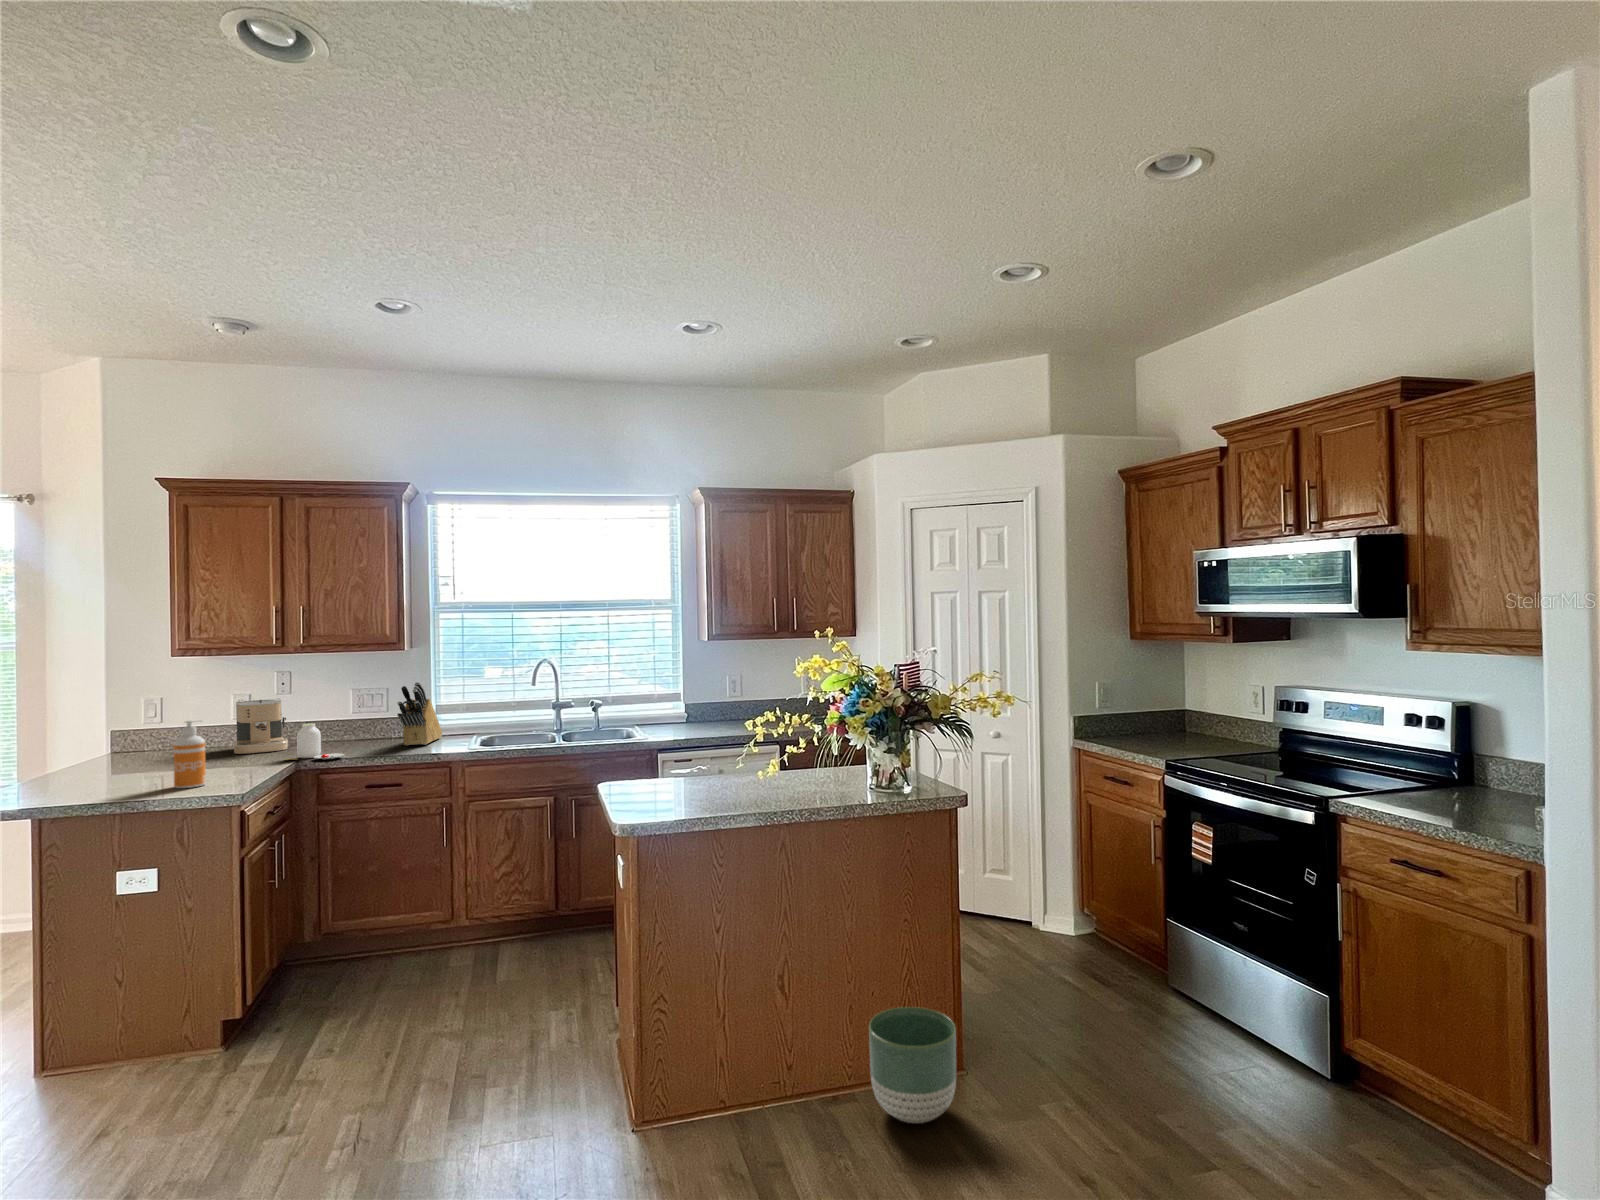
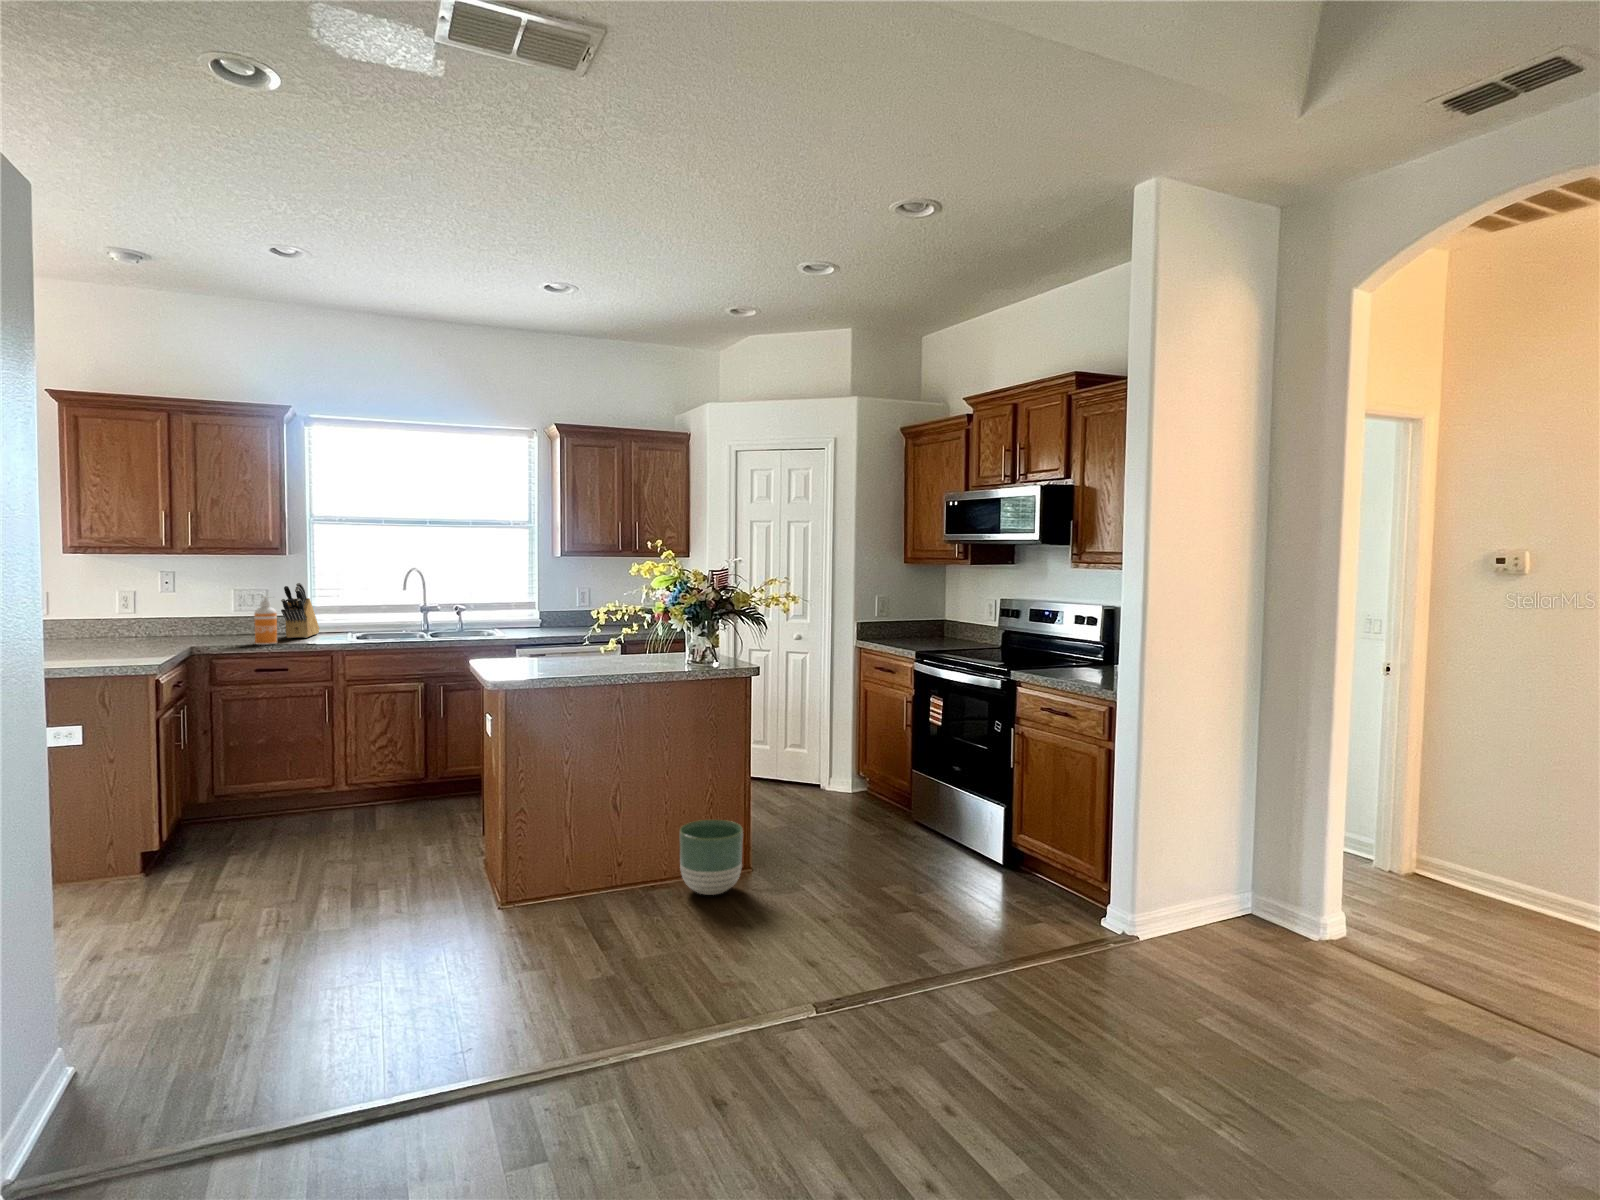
coffee maker: present [233,699,288,754] -> none [123,594,175,642]
soap dispenser: present [173,720,206,788] -> present [254,596,277,645]
jar: present [285,724,344,760] -> none [178,615,235,646]

